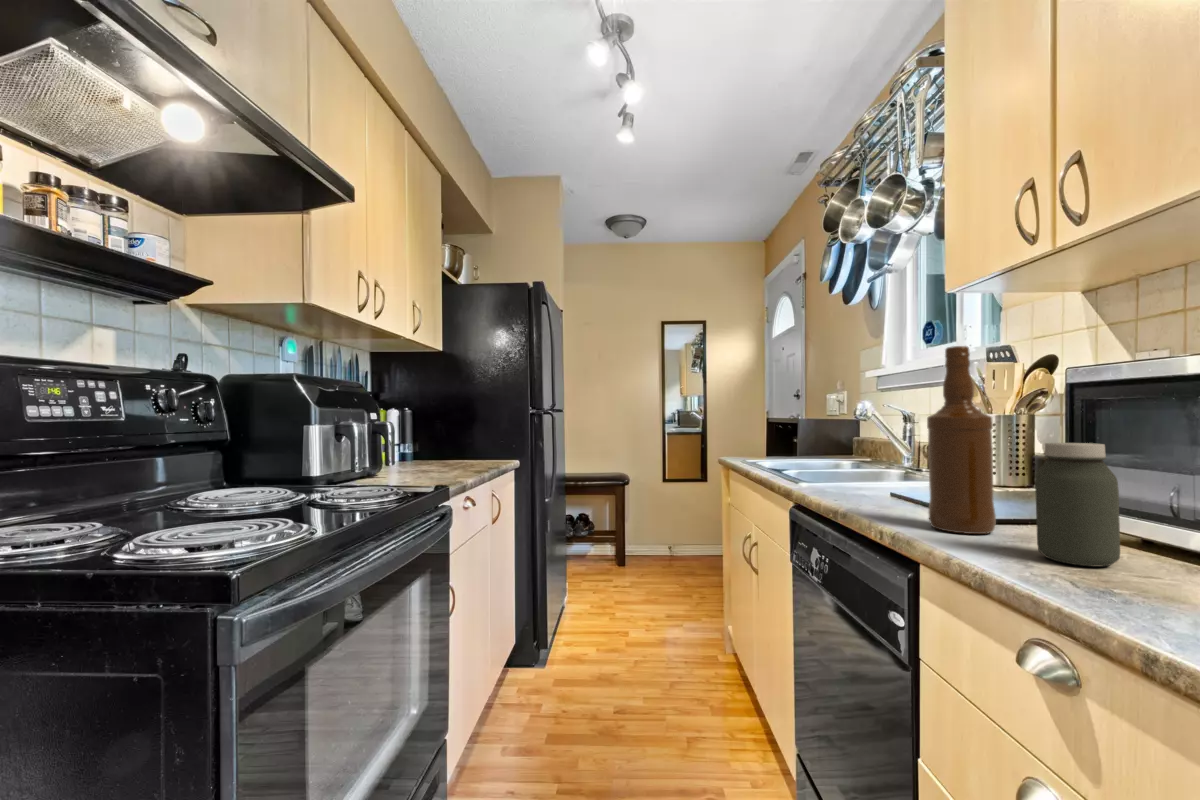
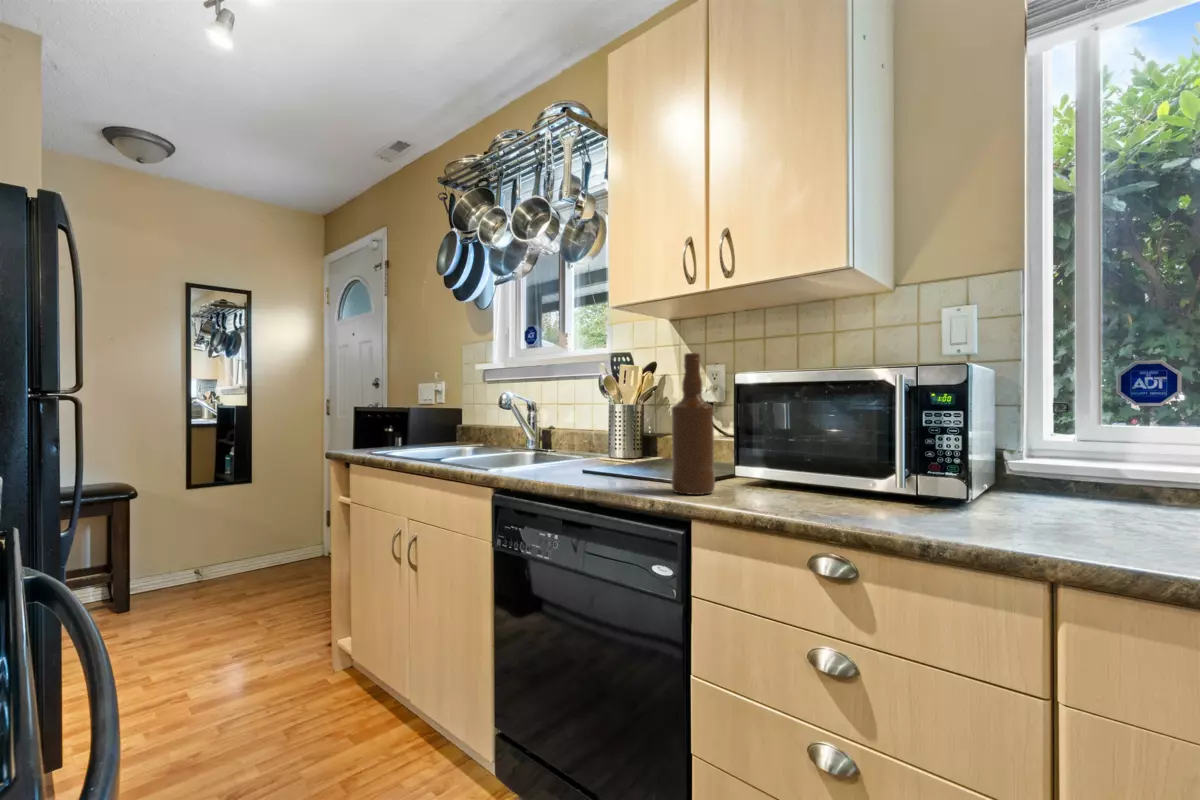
jar: present [1035,443,1120,567] -> none [765,424,809,503]

